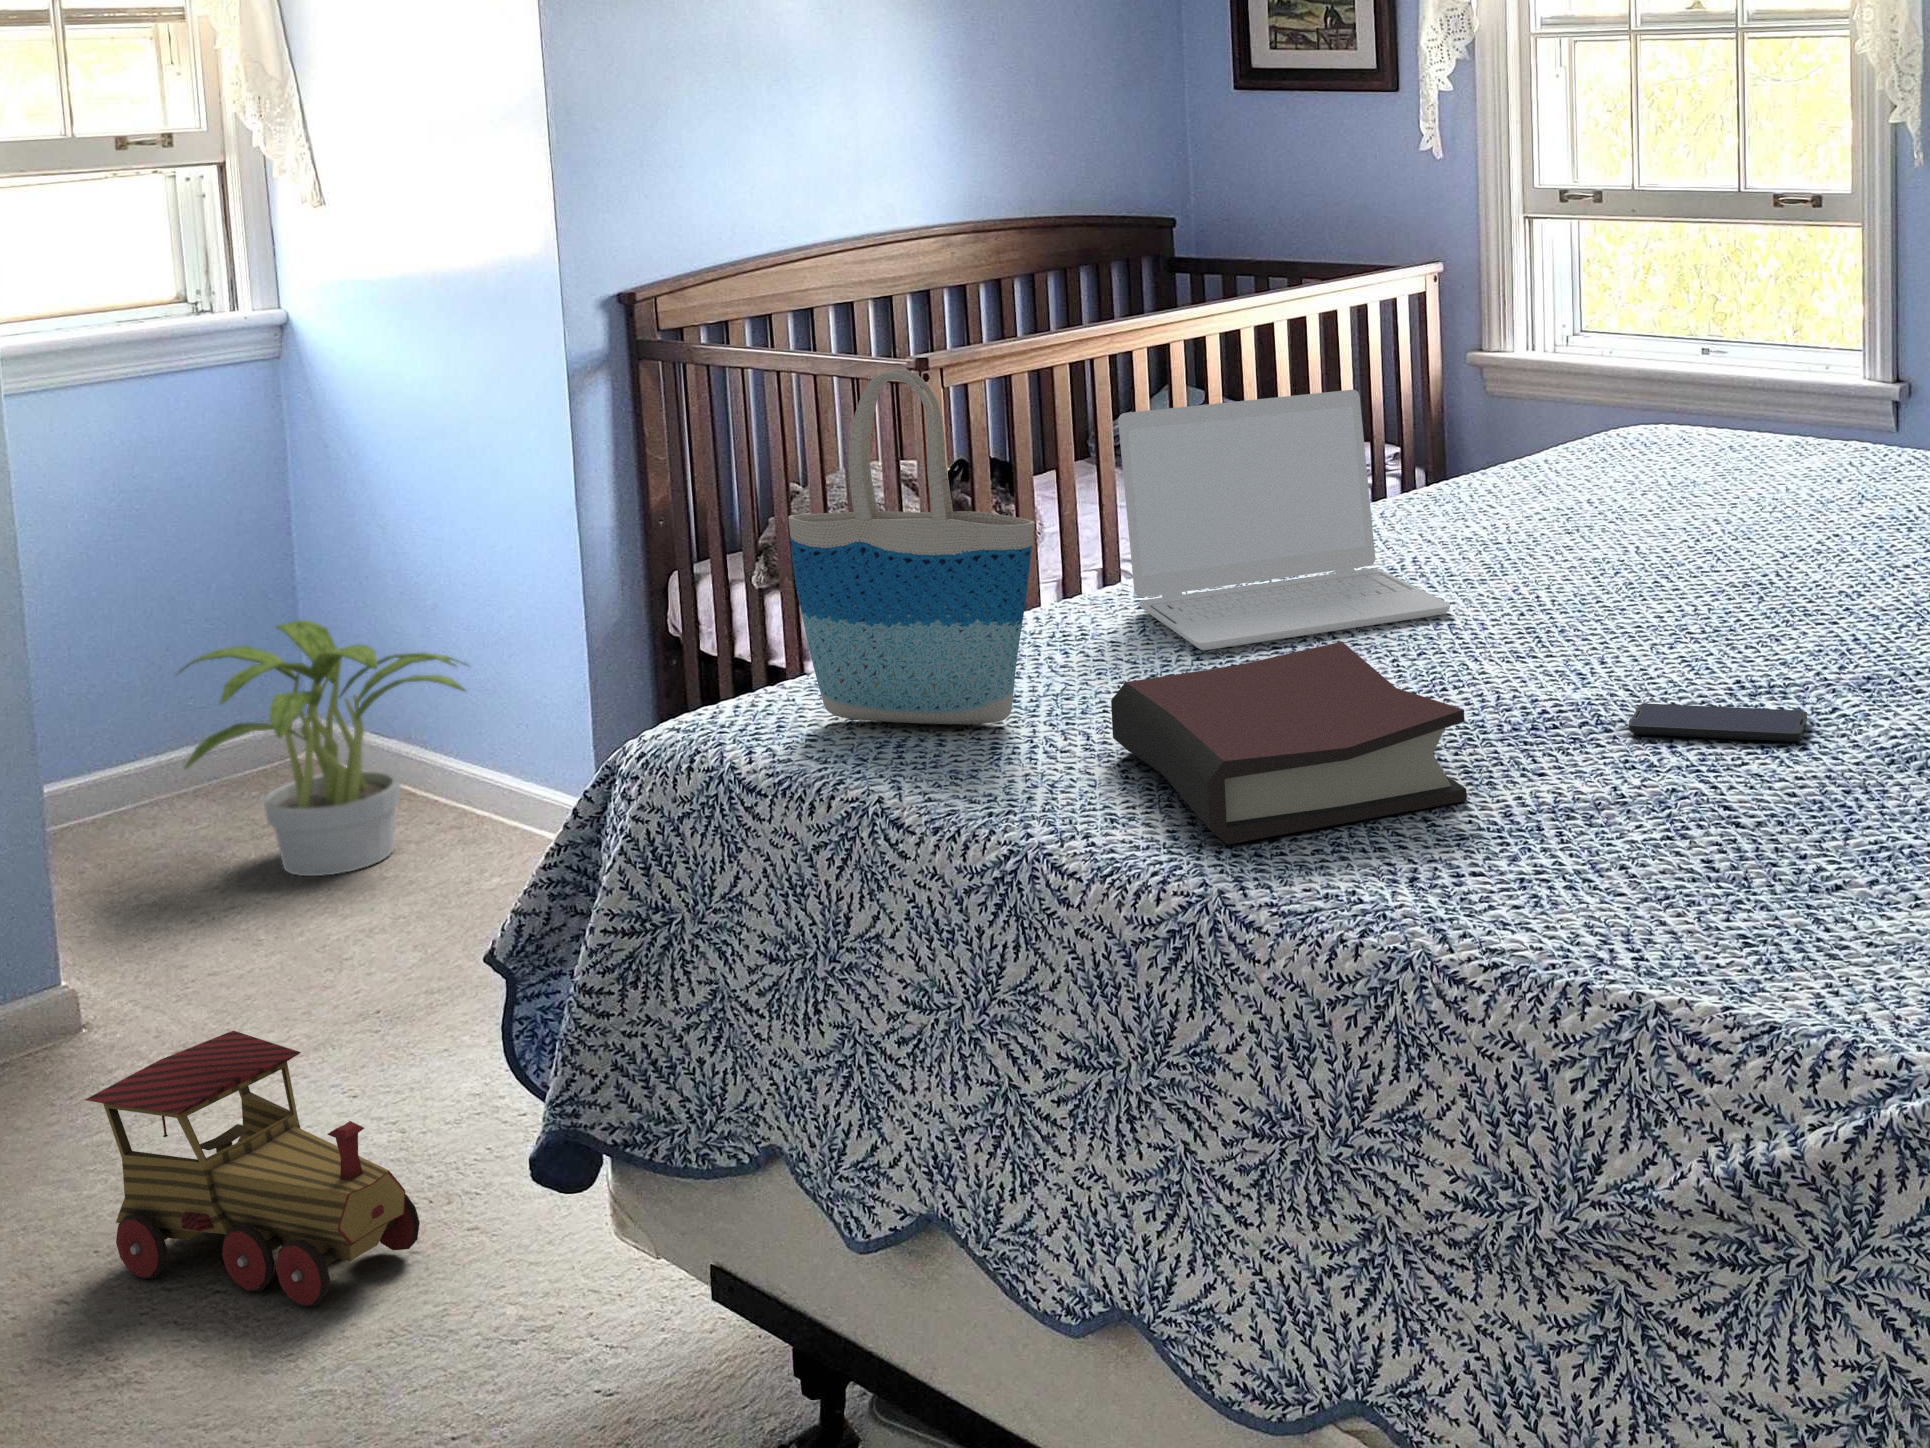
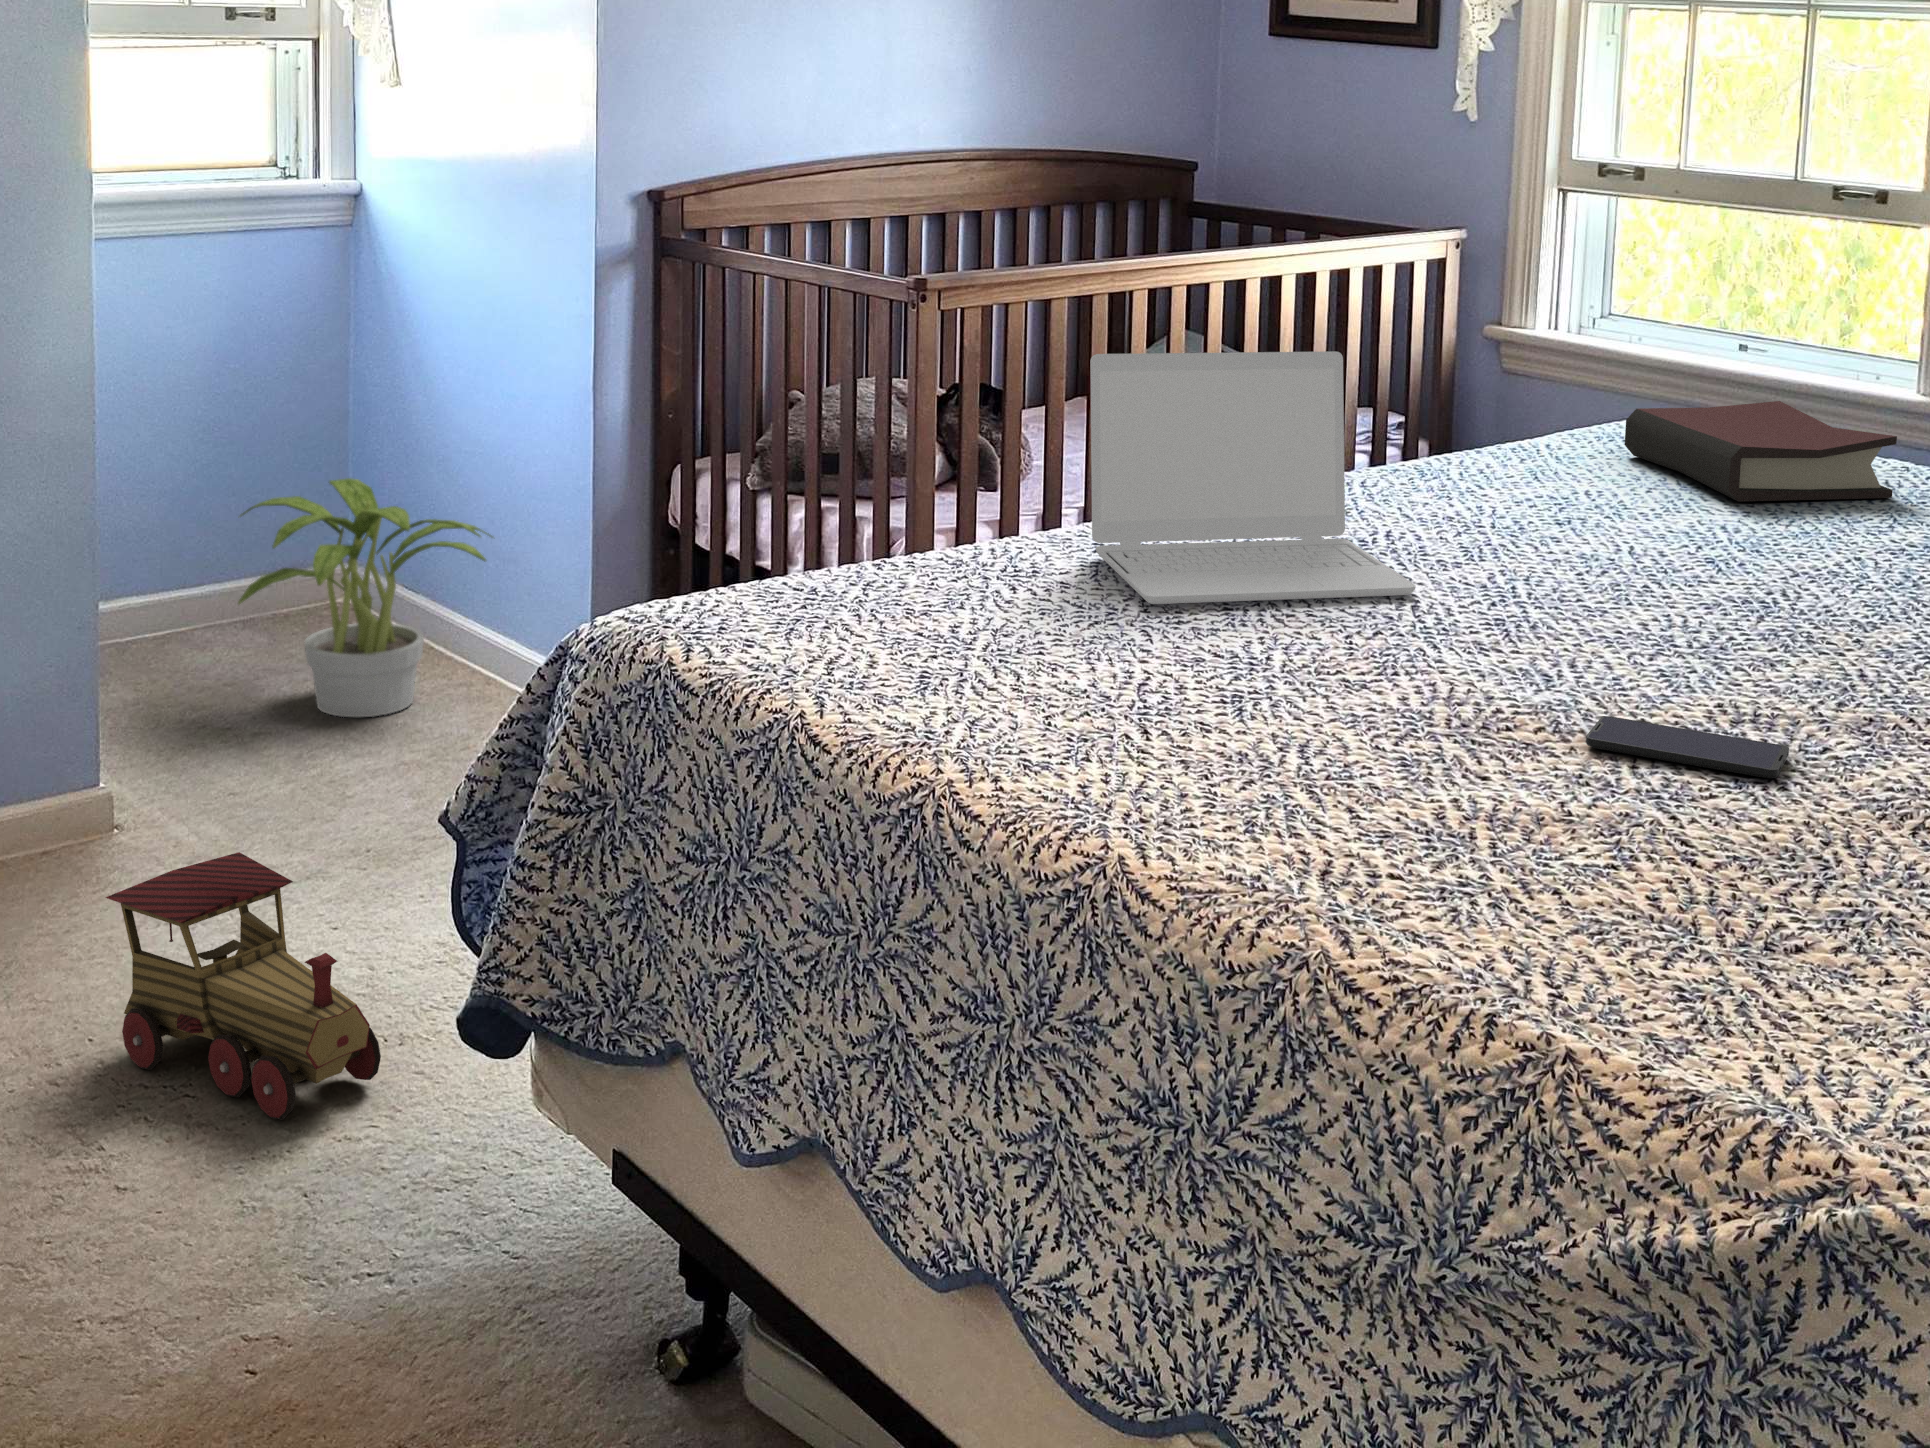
tote bag: present [788,369,1034,724] -> none [748,288,984,653]
hardback book: present [1111,642,1467,845] -> present [1625,401,1897,502]

